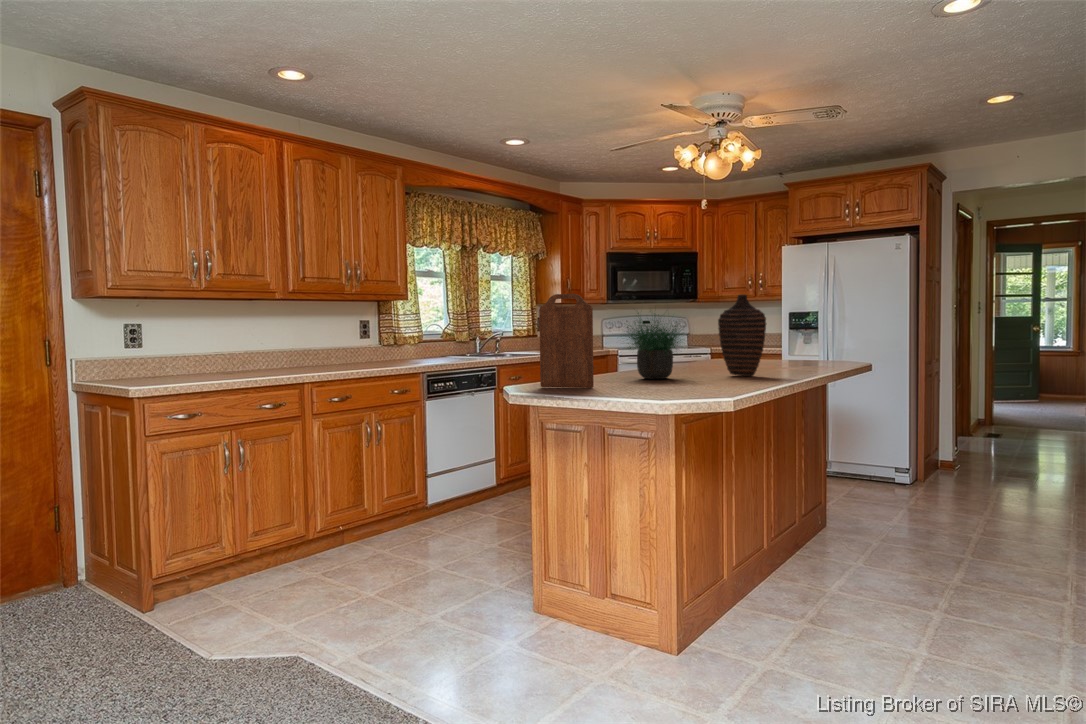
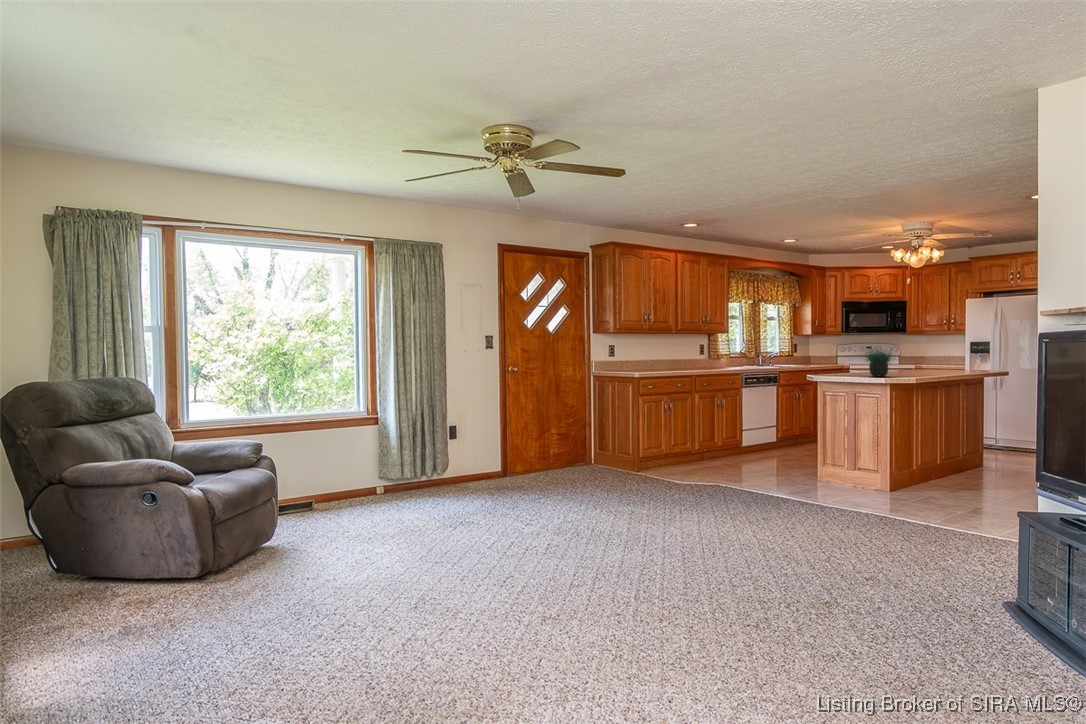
cutting board: present [539,294,594,388] -> none [824,338,850,378]
decorative vase: present [718,294,766,376] -> none [913,337,939,376]

